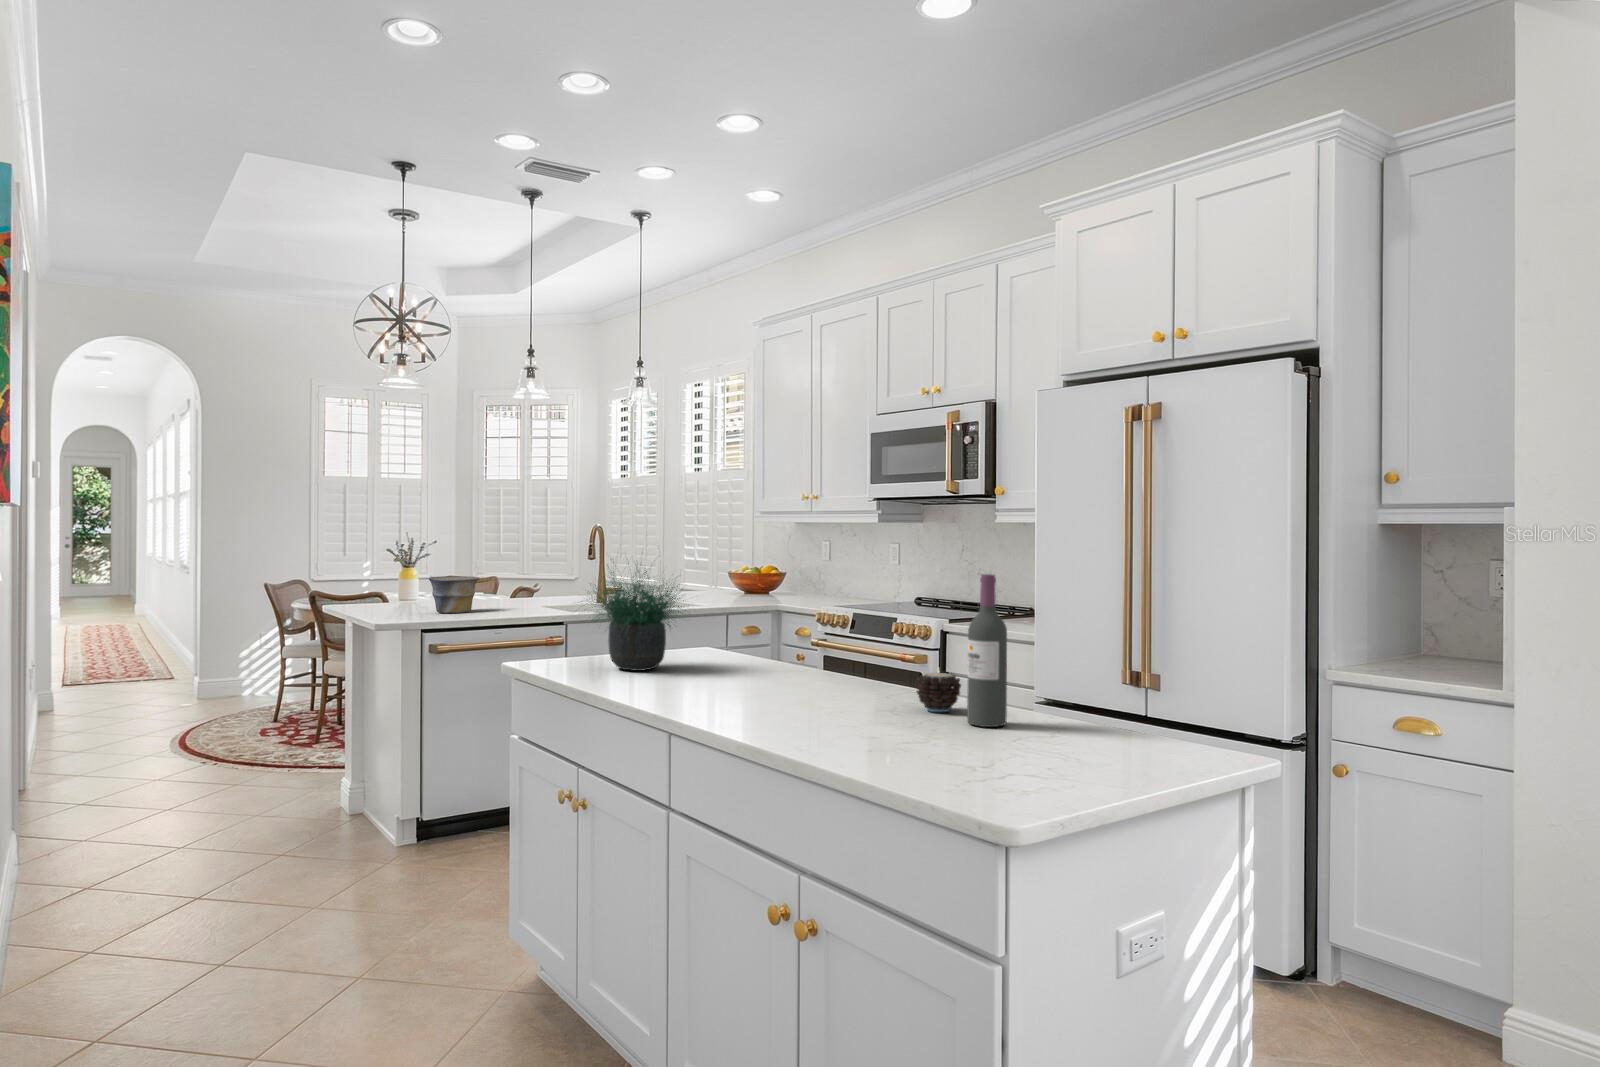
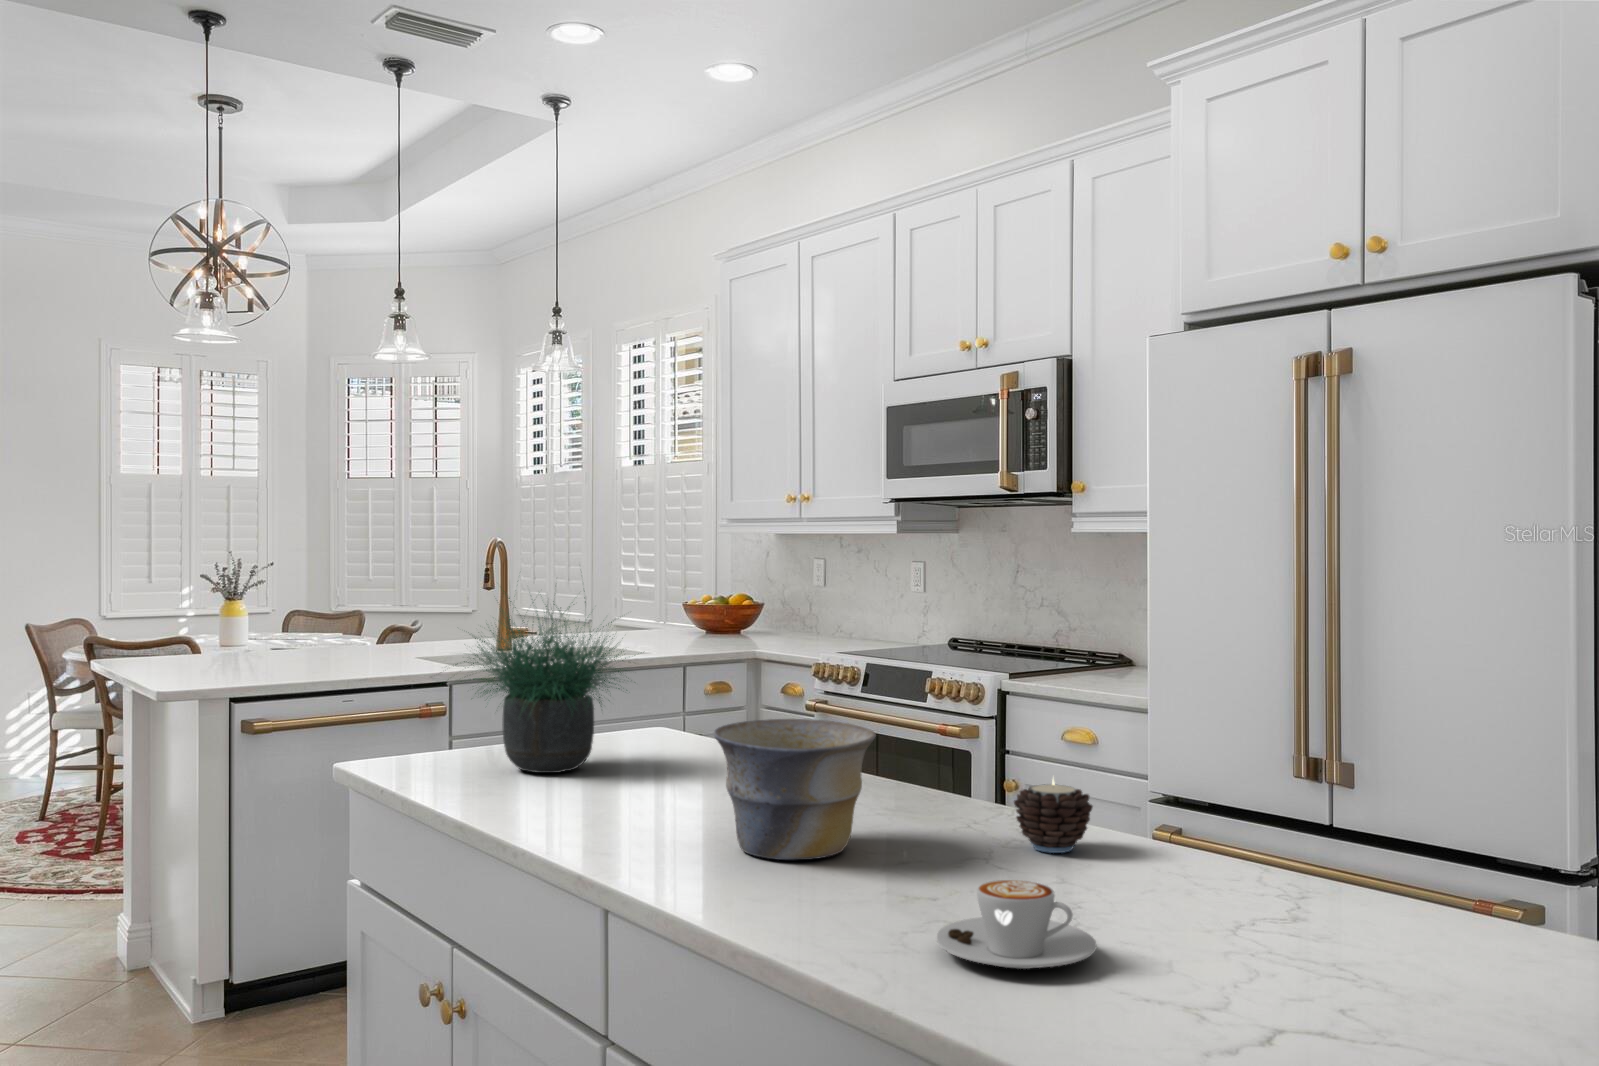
wine bottle: present [967,574,1007,727] -> none [1113,622,1181,885]
bowl: present [428,576,479,613] -> present [714,719,876,860]
coffee cup: none [853,714,940,758] -> present [936,880,1096,969]

